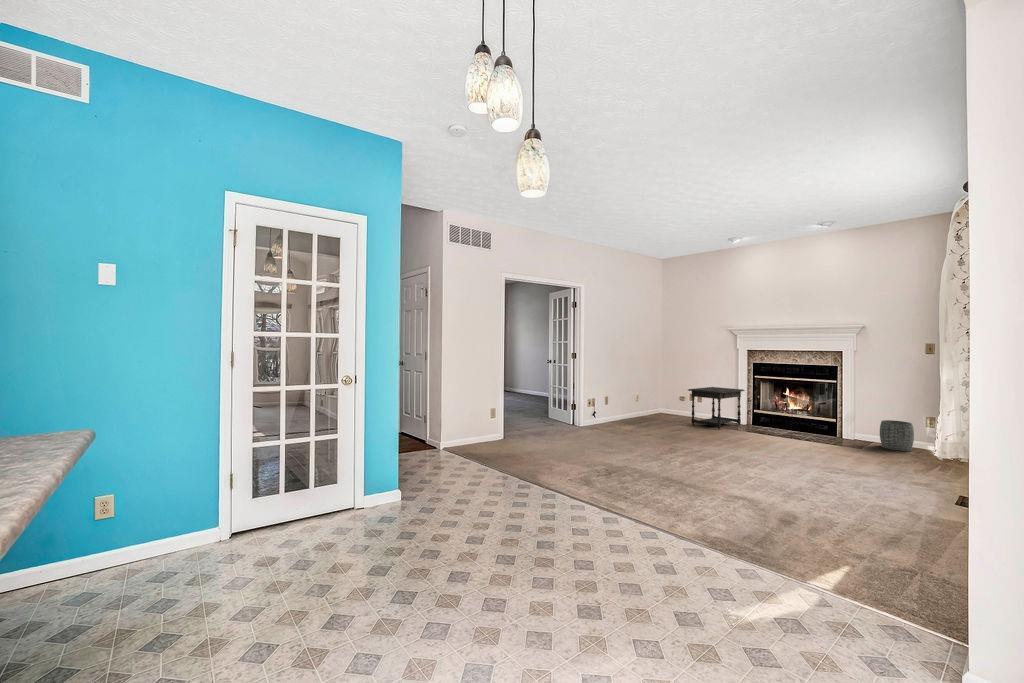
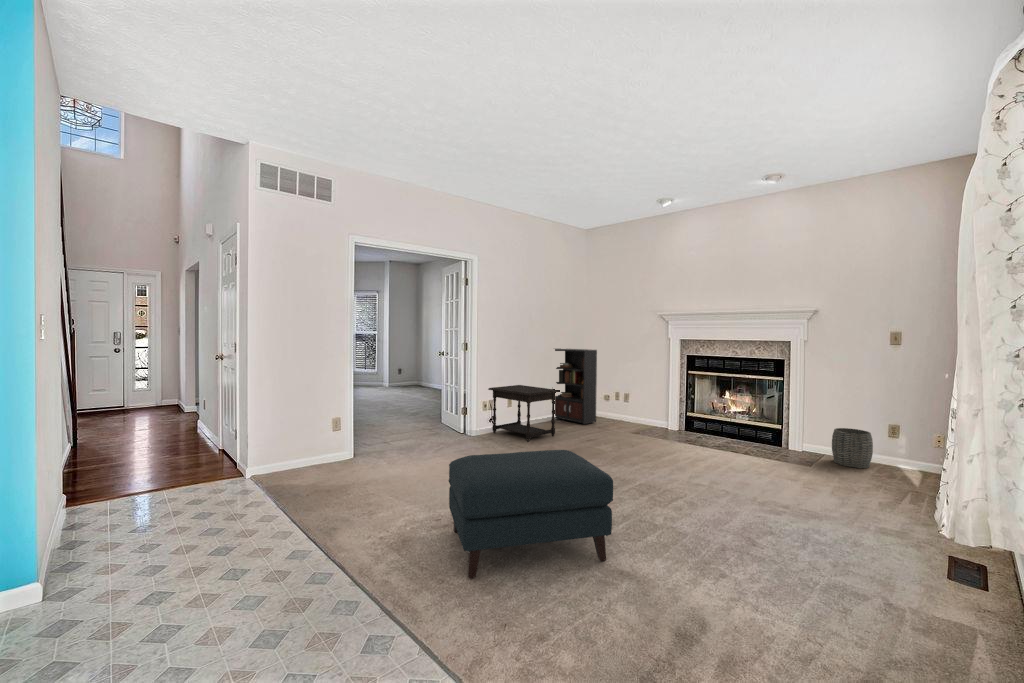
bookcase: none [636,358,691,419] -> present [555,349,615,424]
side table: present [688,387,745,429] -> present [488,385,560,442]
ottoman: none [609,425,729,498] -> present [449,450,613,579]

